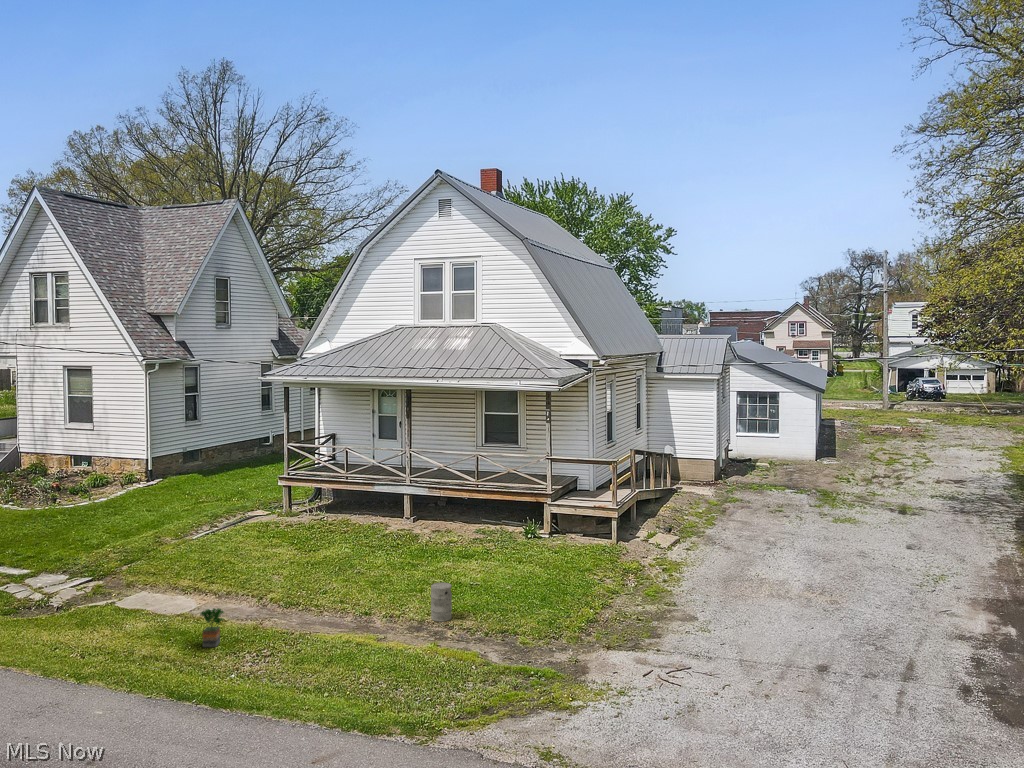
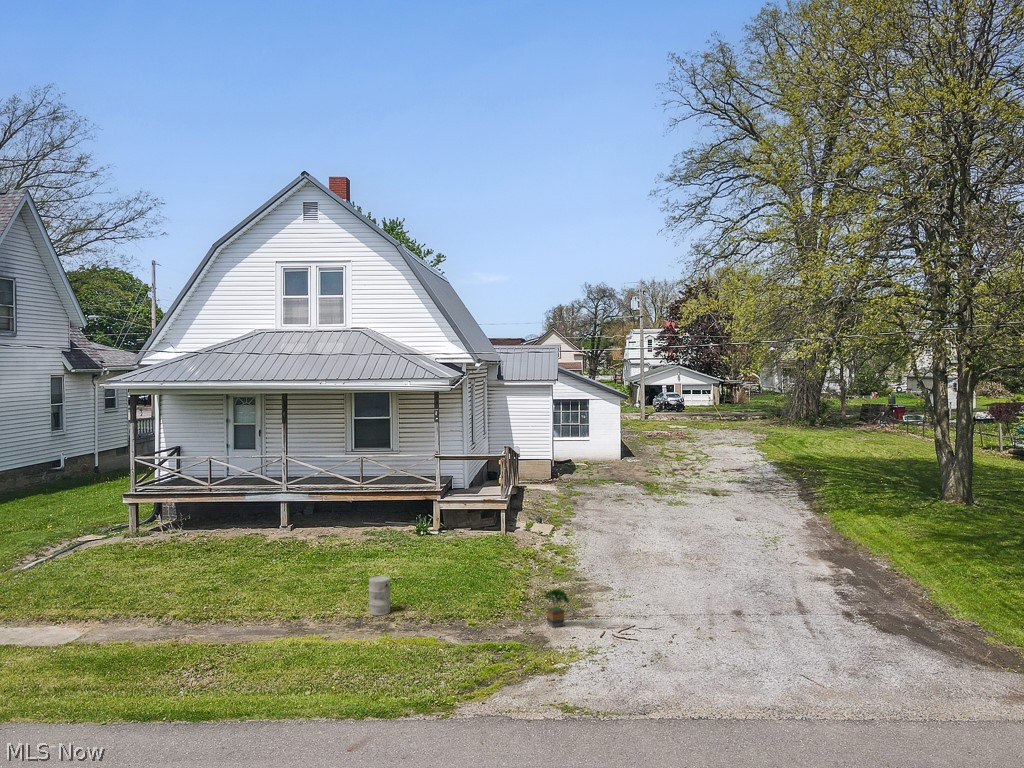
potted tree: present [200,608,224,647] -> present [545,589,569,627]

